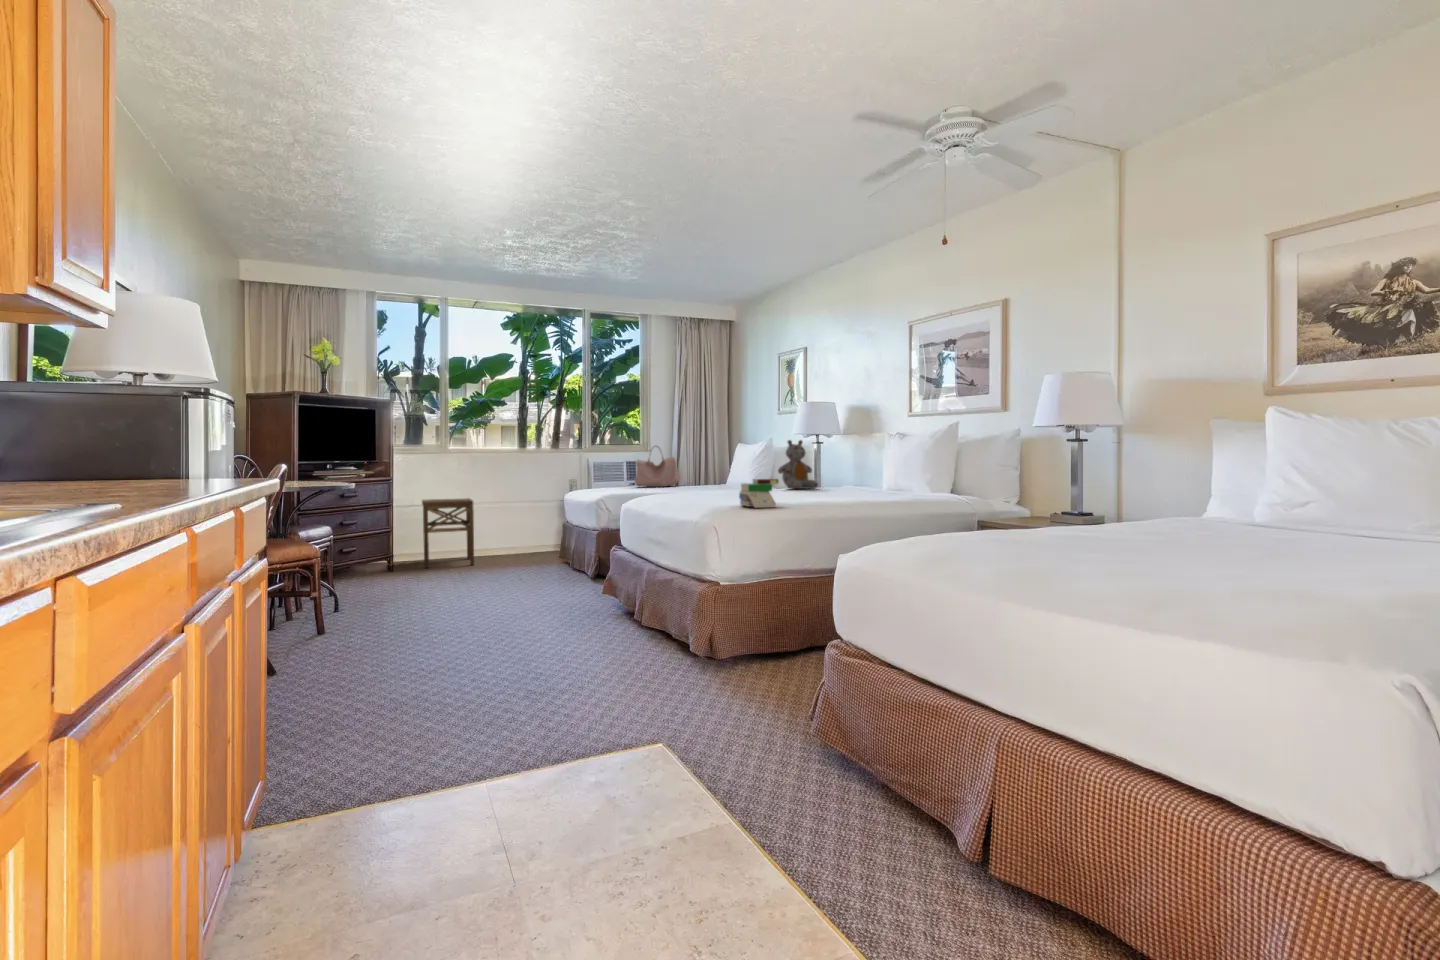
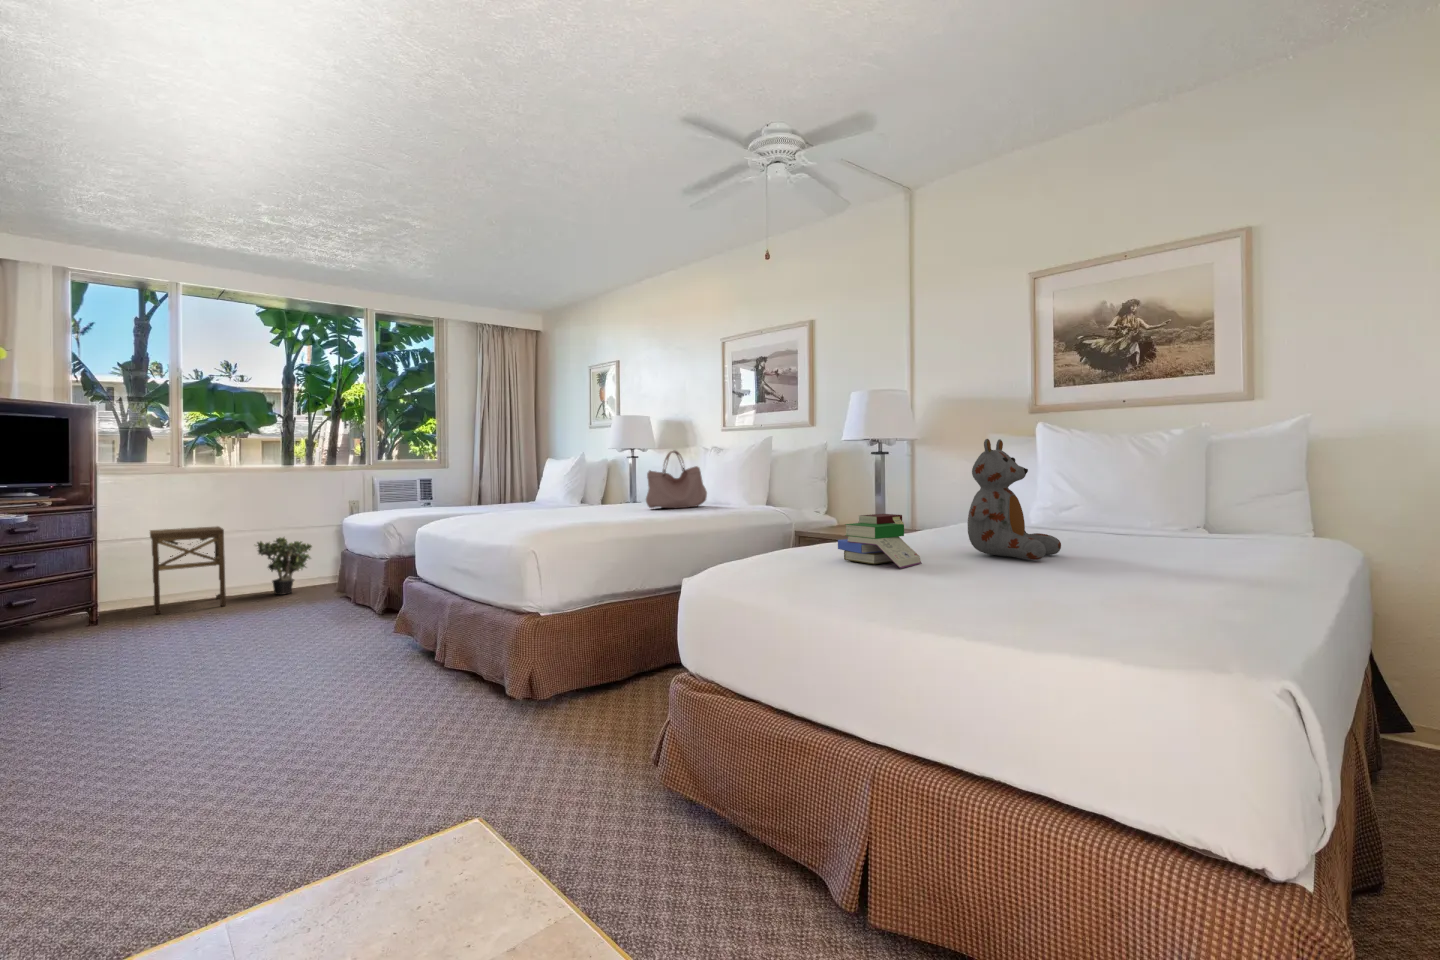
stuffed bear: present [778,440,818,489] -> present [967,439,1061,560]
handbag: present [635,446,680,487] -> present [646,451,707,508]
book: present [739,479,778,508] -> present [838,514,922,568]
potted plant: none [495,509,538,559] -> present [257,537,312,595]

